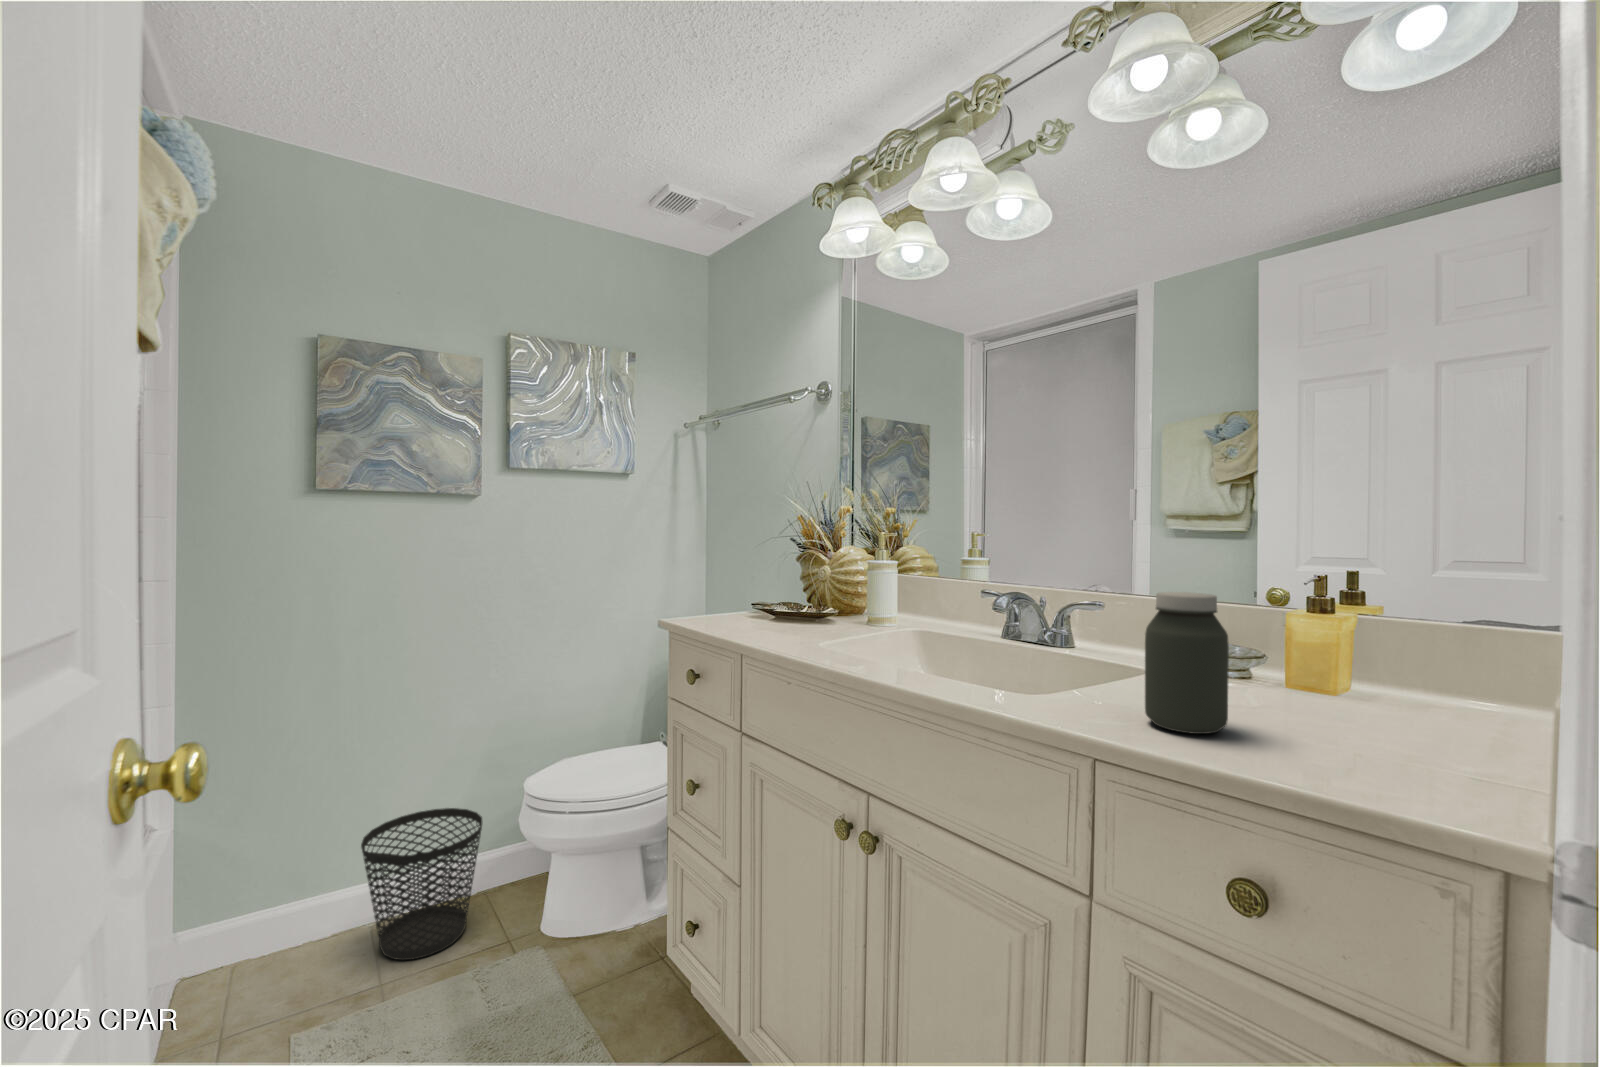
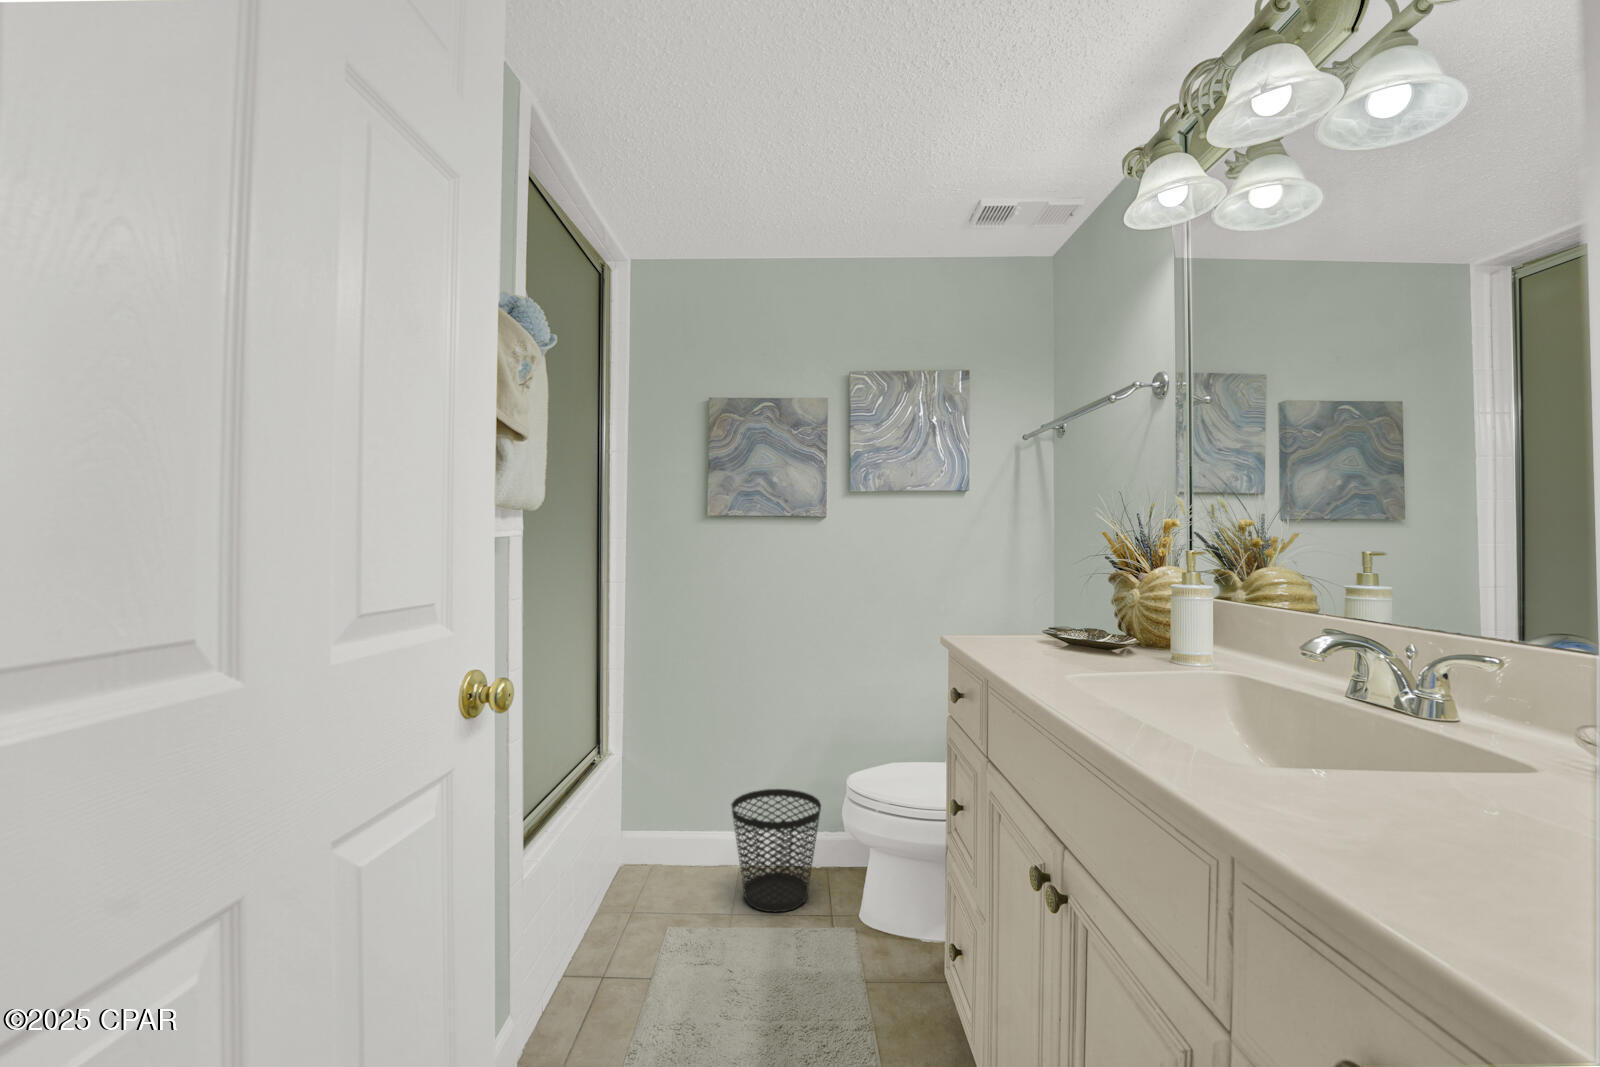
jar: present [1145,592,1229,734] -> none [1338,638,1474,846]

